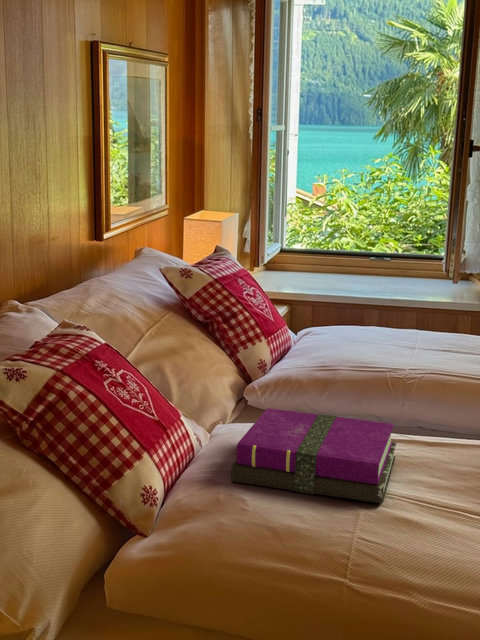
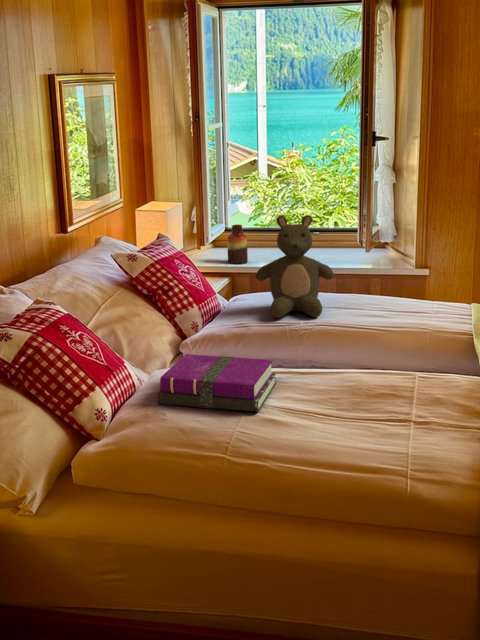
stuffed bear: none [343,228,445,361] -> present [256,215,334,318]
vase: none [285,244,309,290] -> present [227,225,248,264]

